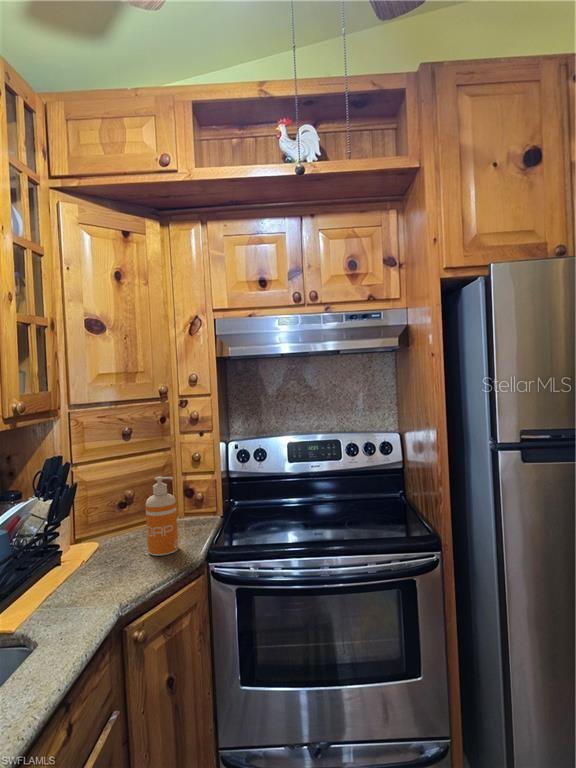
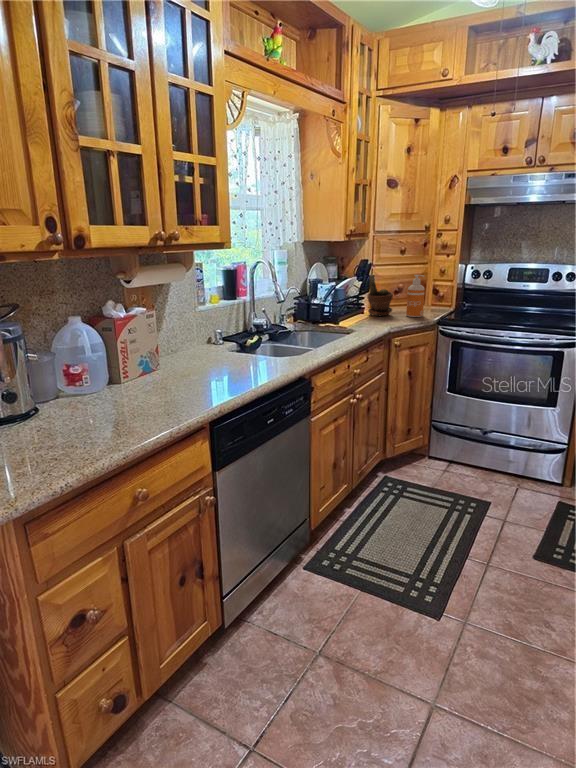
potted plant: none [66,488,120,569] -> present [367,275,393,316]

